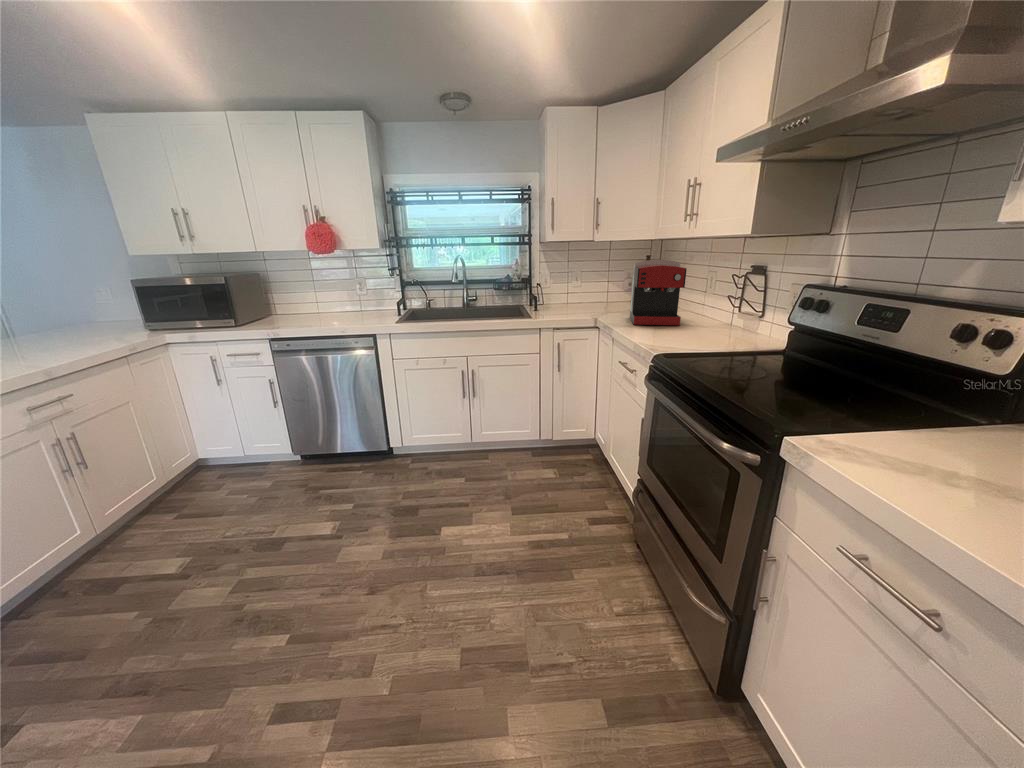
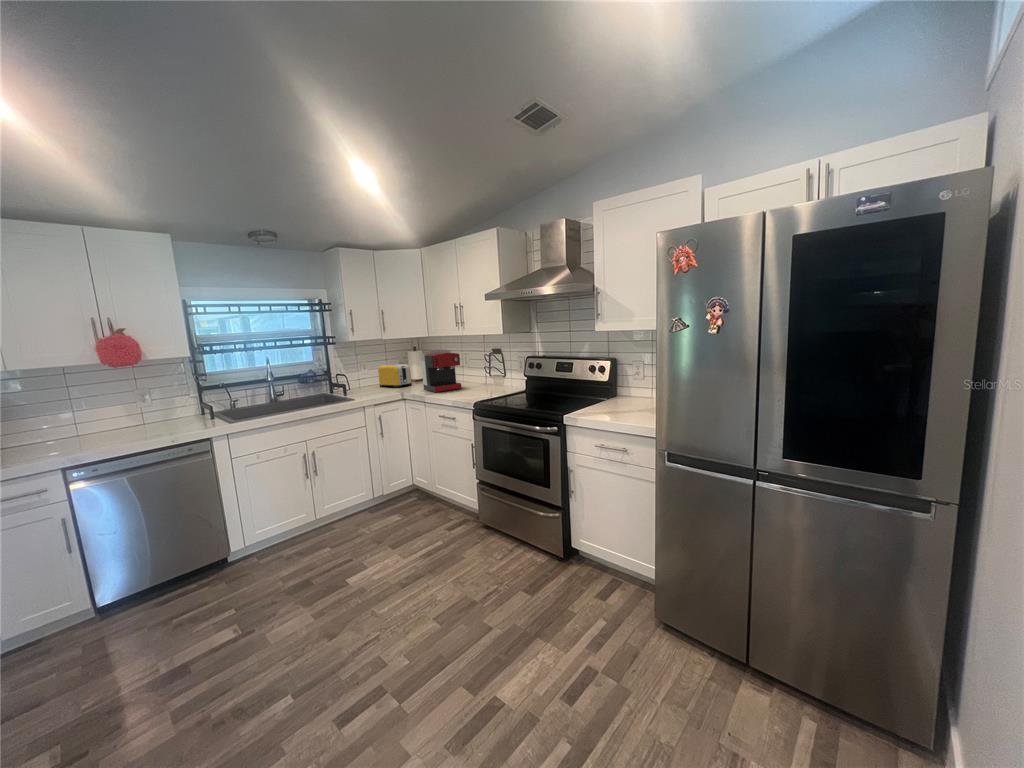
toaster: none [590,278,629,309] -> present [378,364,412,388]

